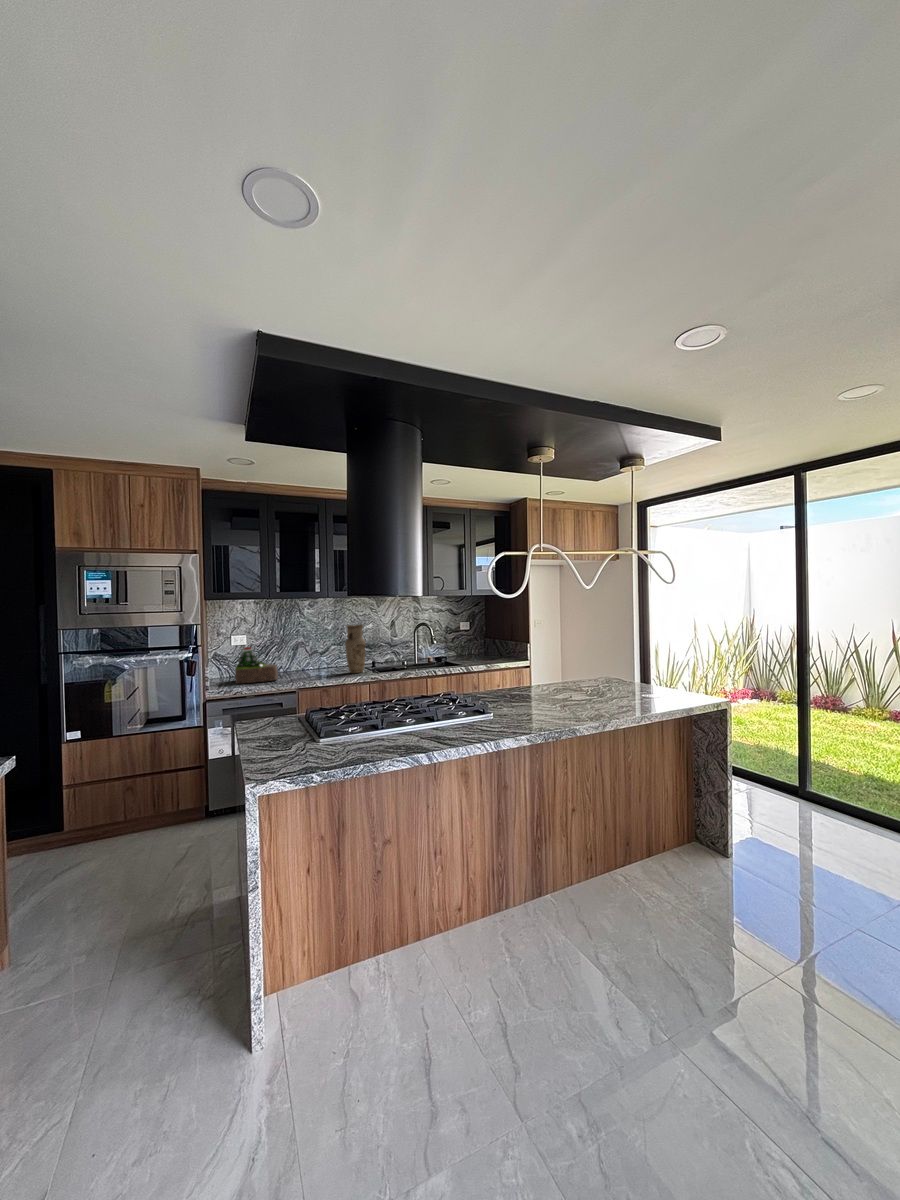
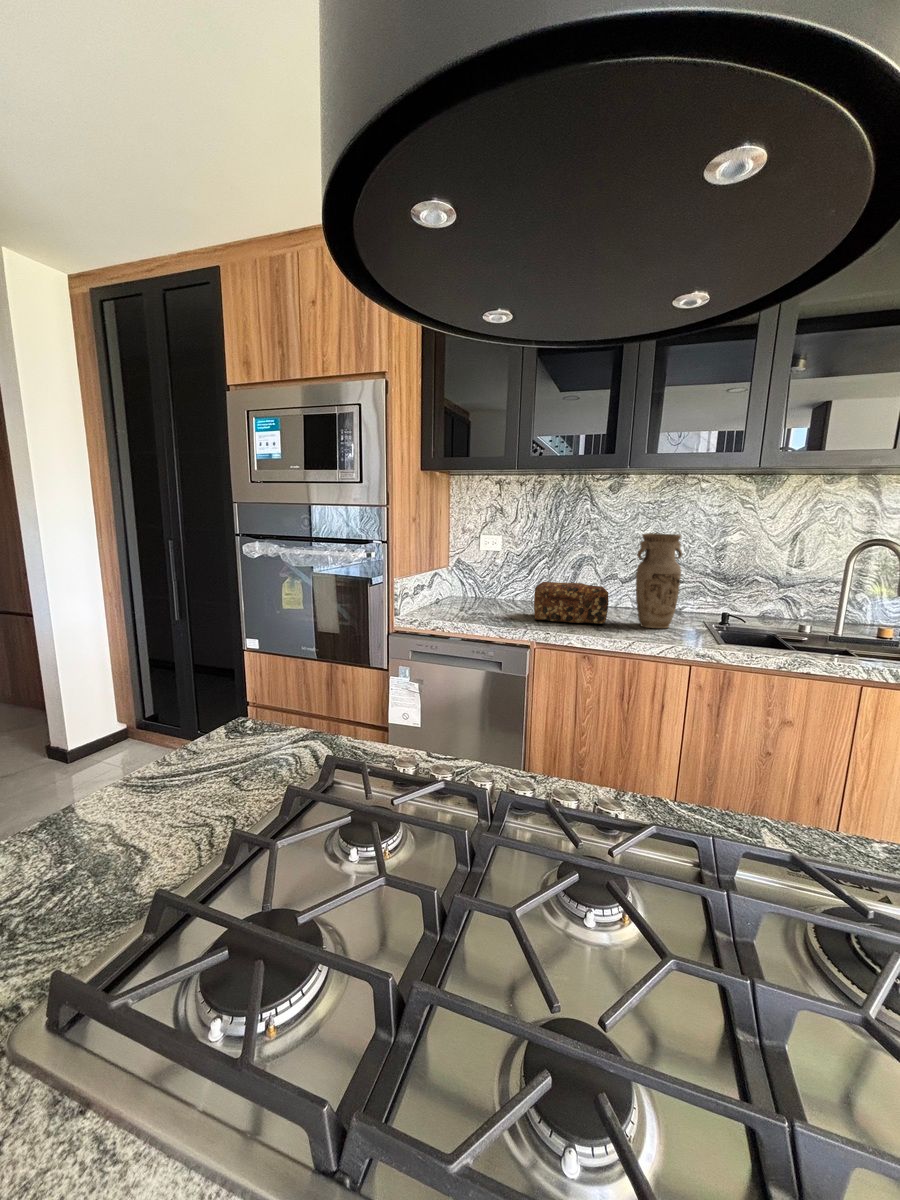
succulent plant: present [235,647,278,684] -> none [449,556,522,613]
bread loaf: none [293,655,338,679] -> present [534,582,608,624]

